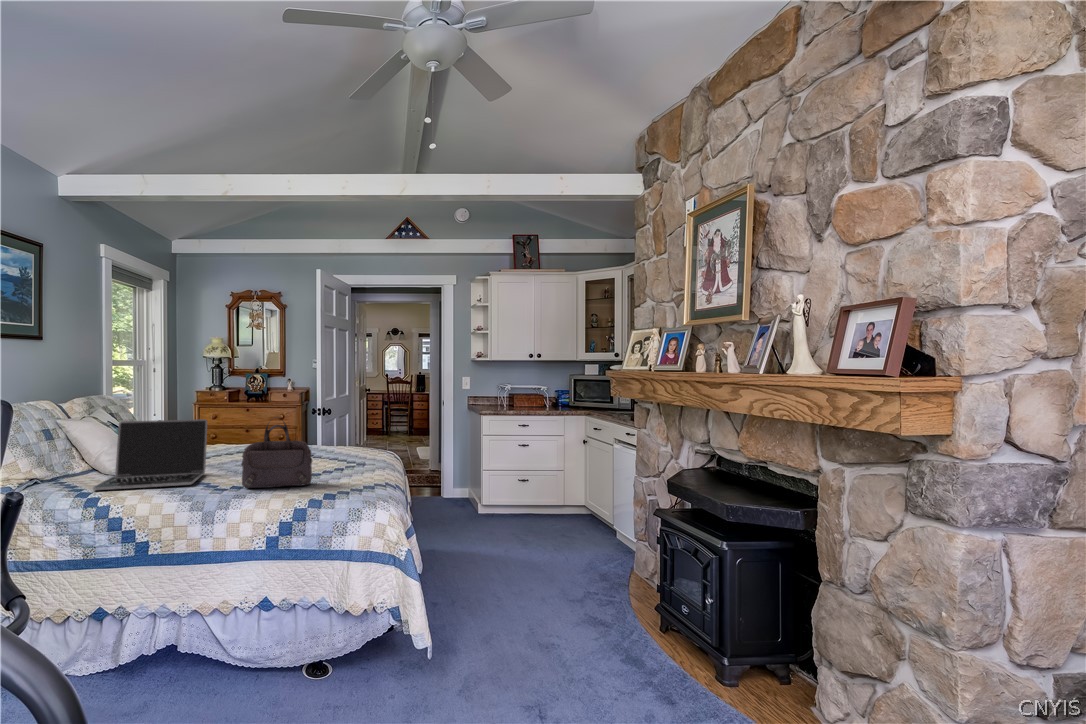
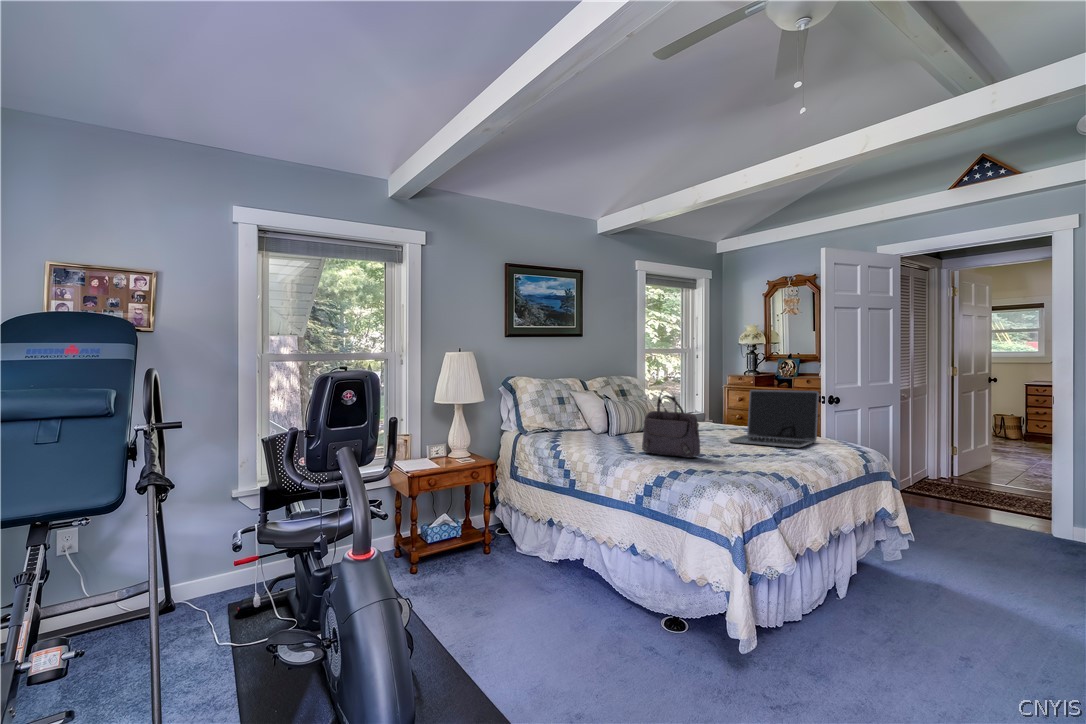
laptop: present [93,419,207,490] -> present [728,390,819,448]

